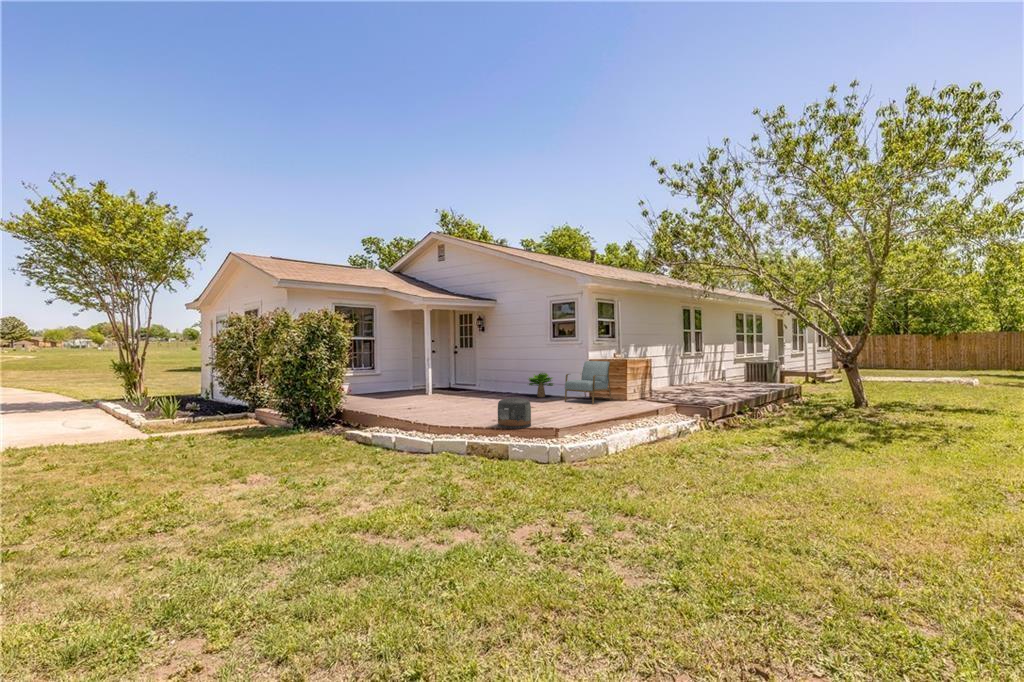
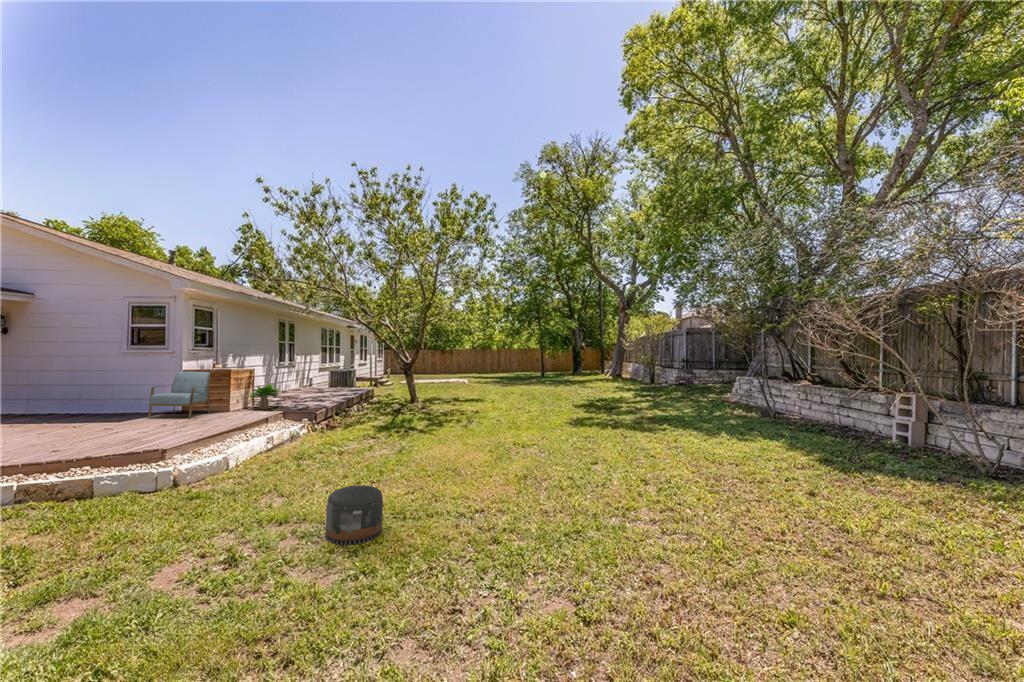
potted plant: present [528,373,553,397] -> present [250,384,279,409]
pouf: present [498,398,531,429] -> present [325,485,383,545]

